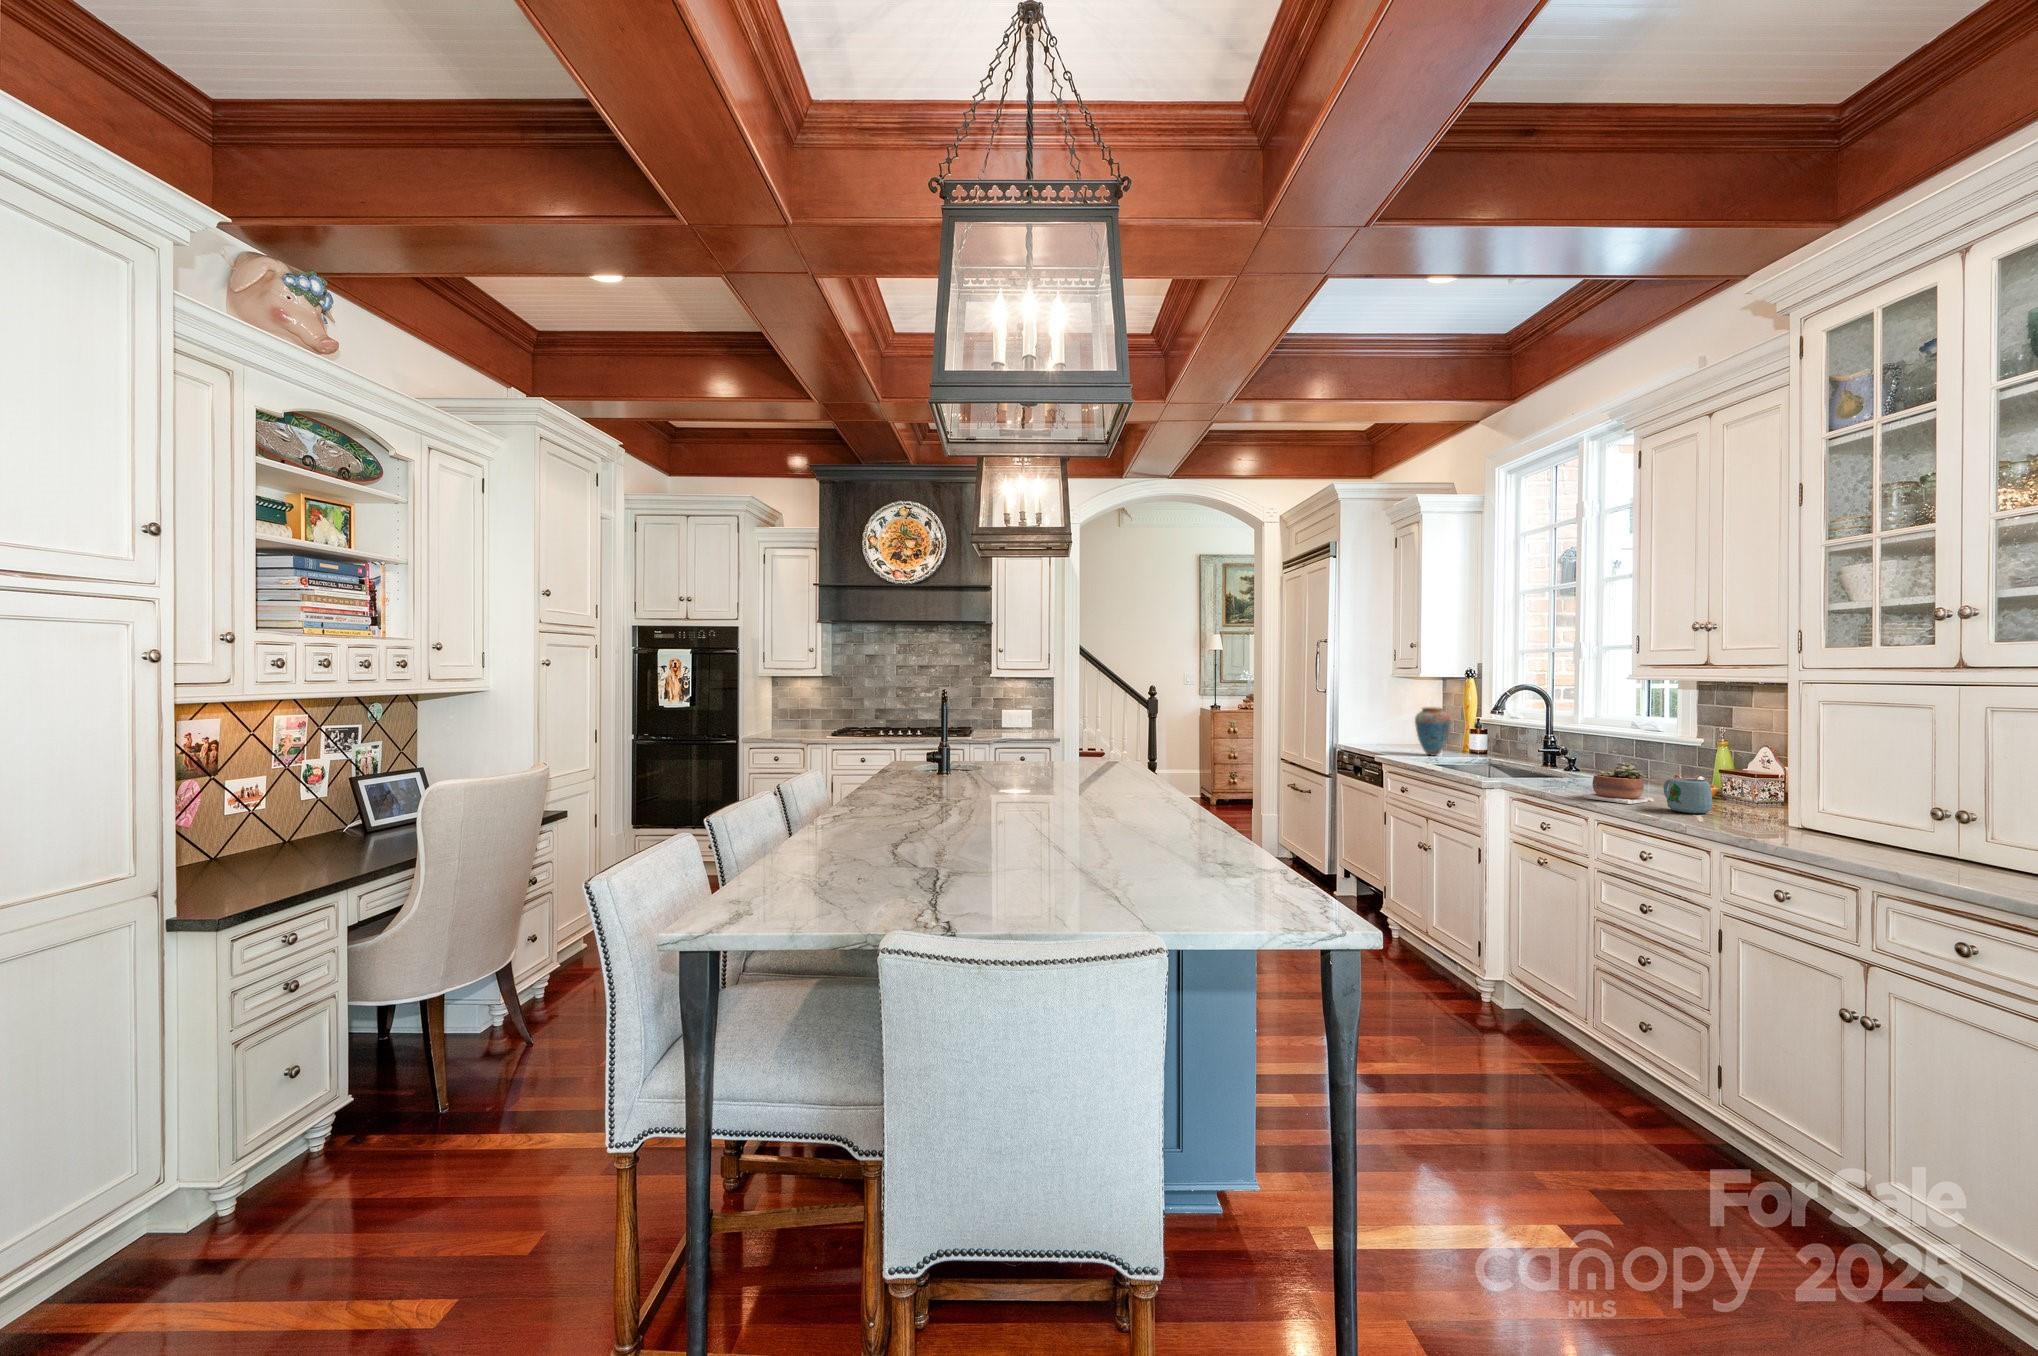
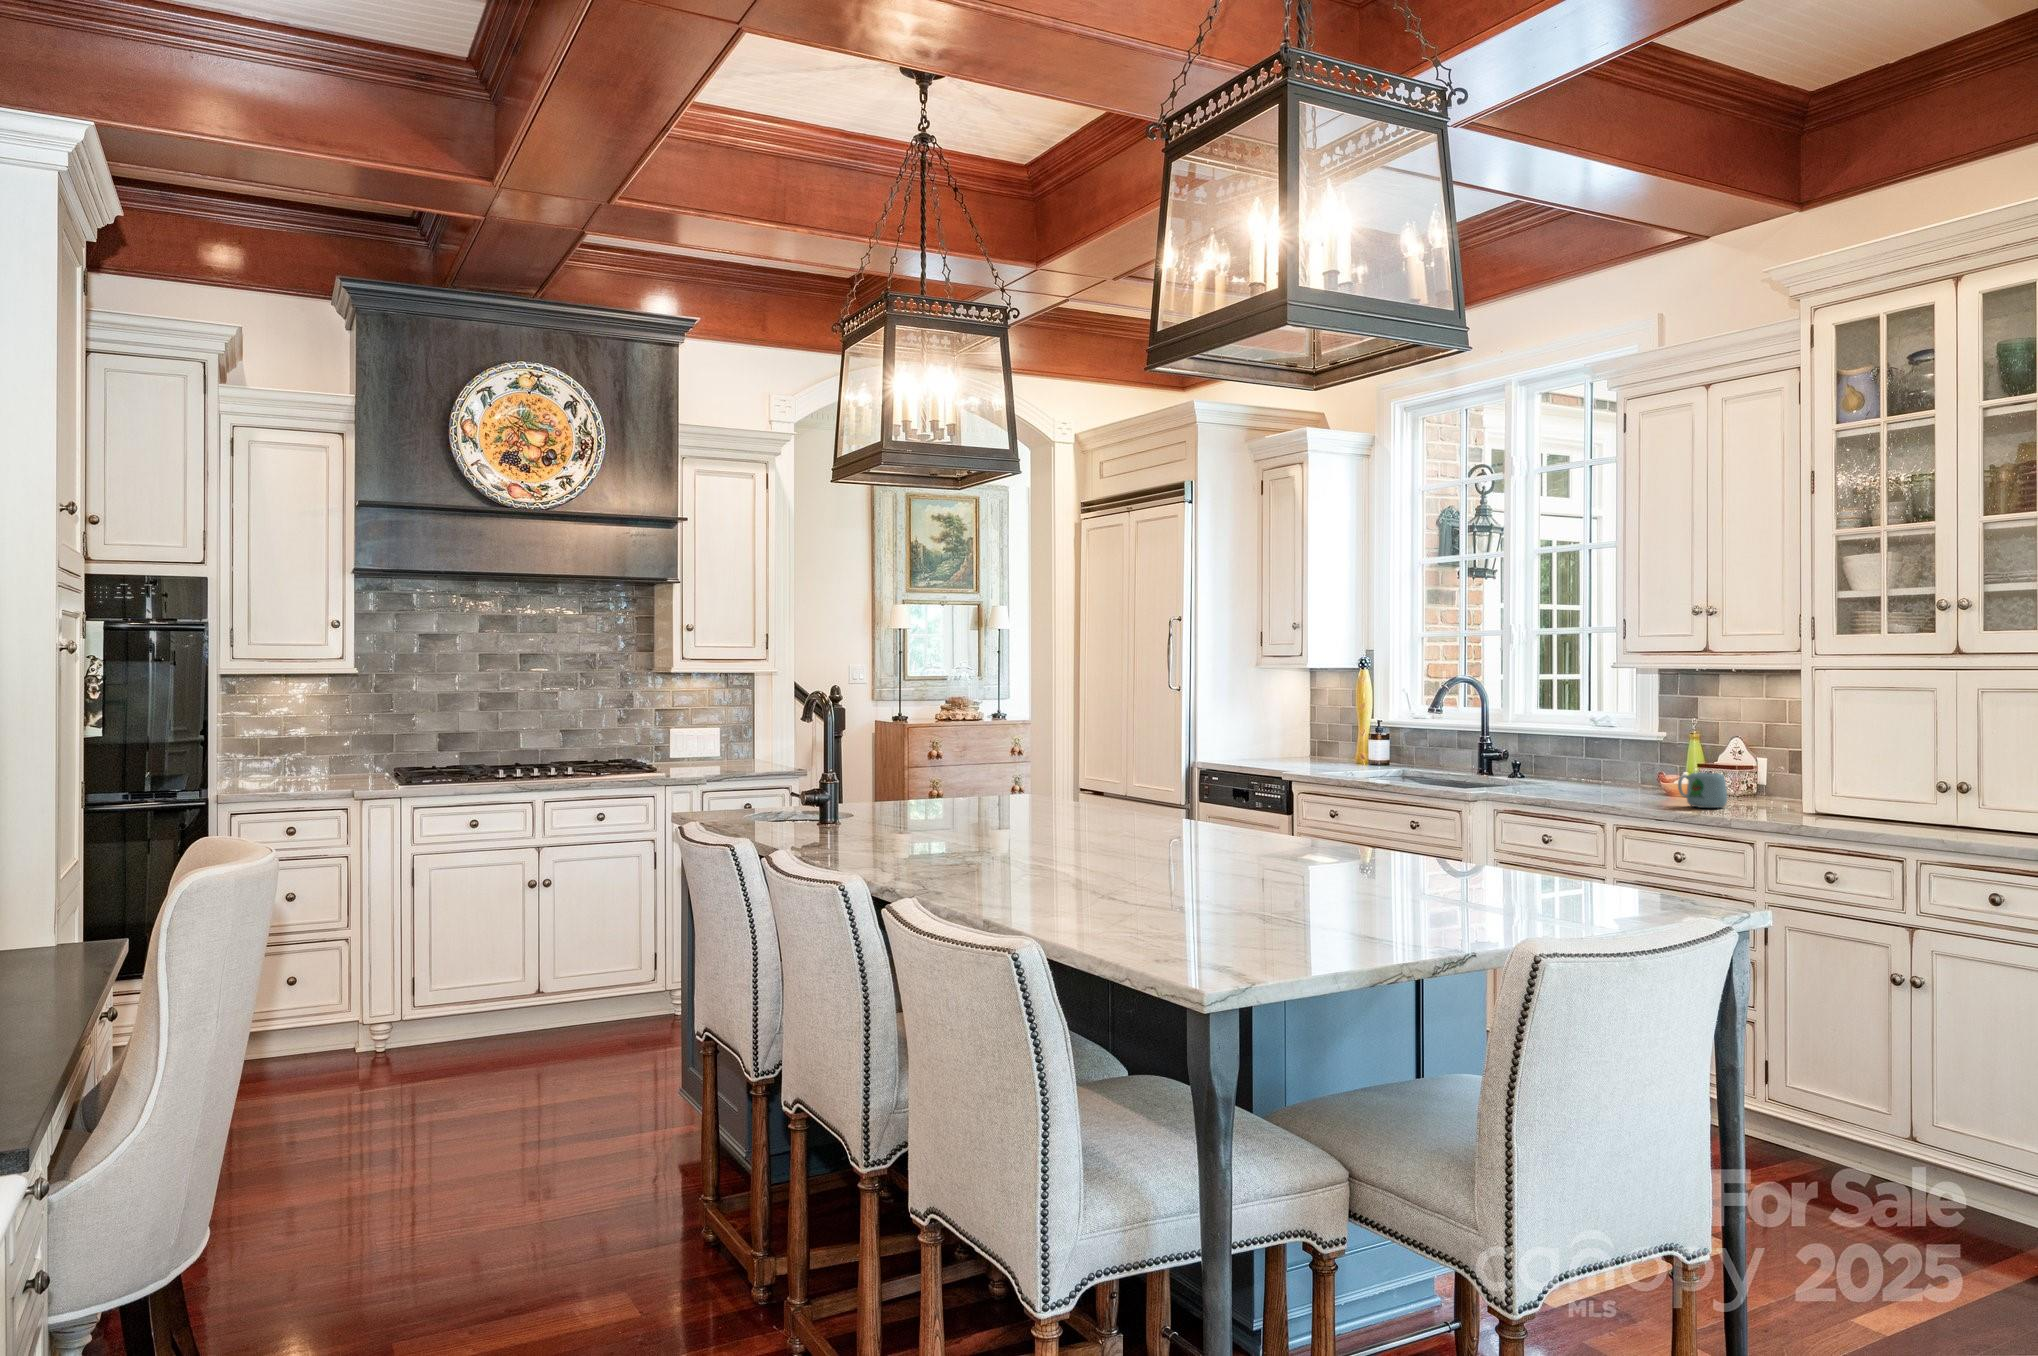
vase: present [1415,707,1451,756] -> none [1321,708,1363,770]
succulent plant: present [1583,762,1654,804] -> none [1596,759,1658,804]

